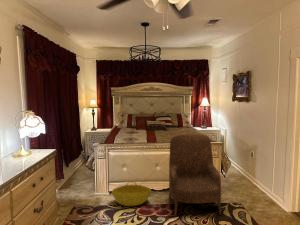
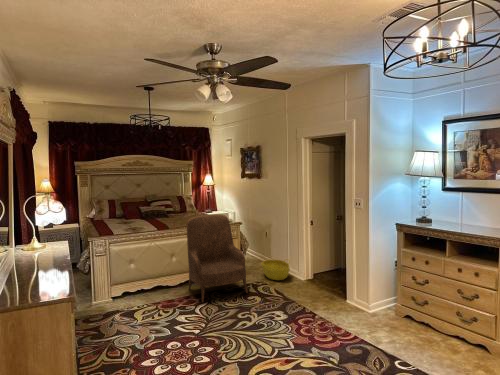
basket: present [112,182,151,206] -> present [261,259,290,280]

